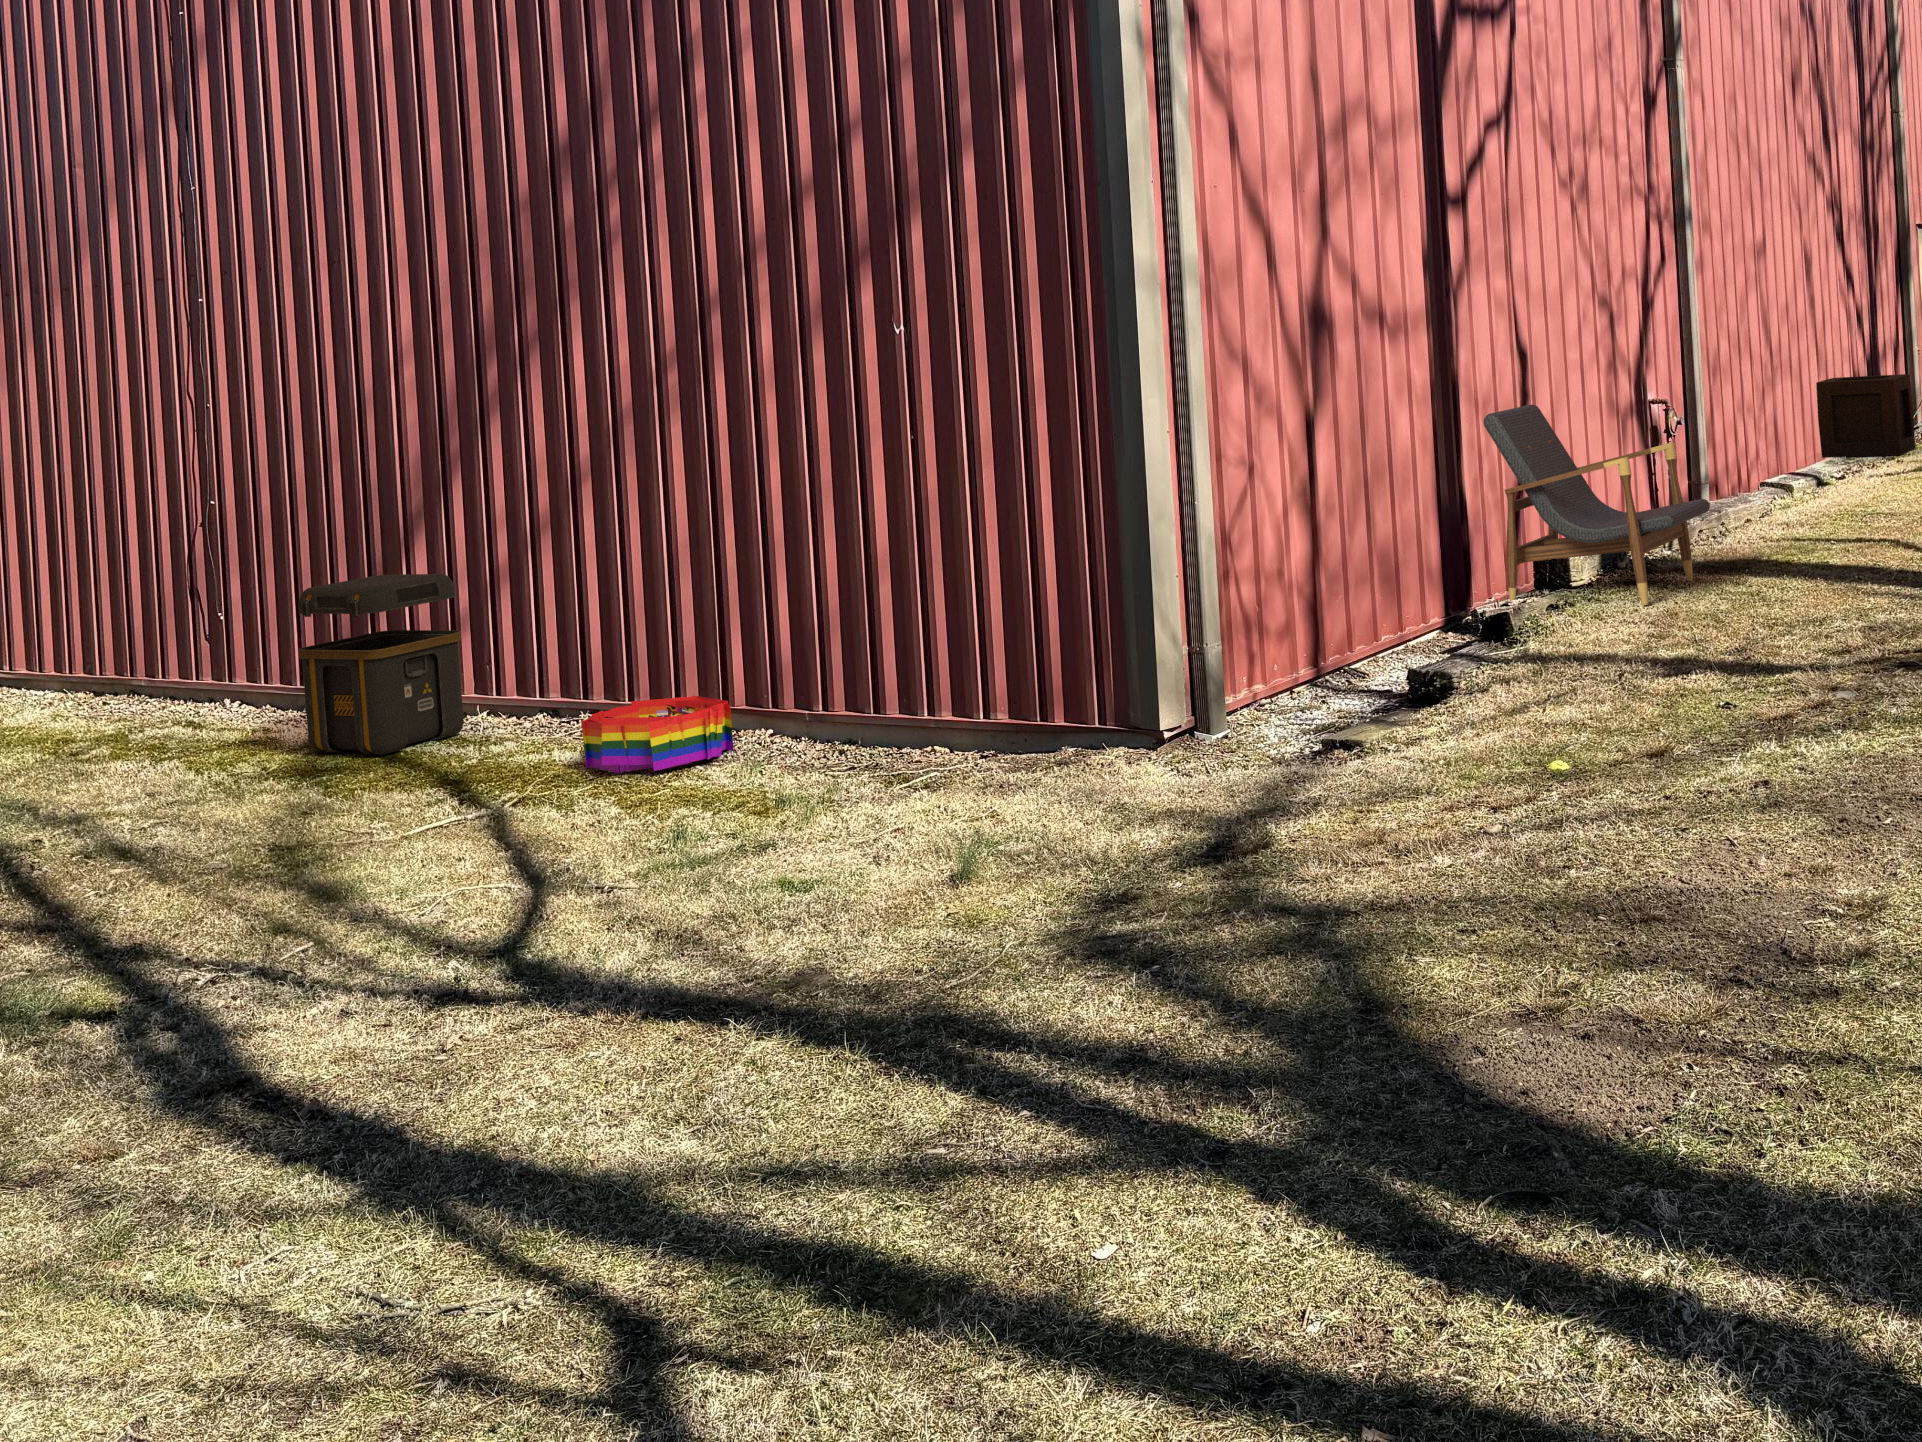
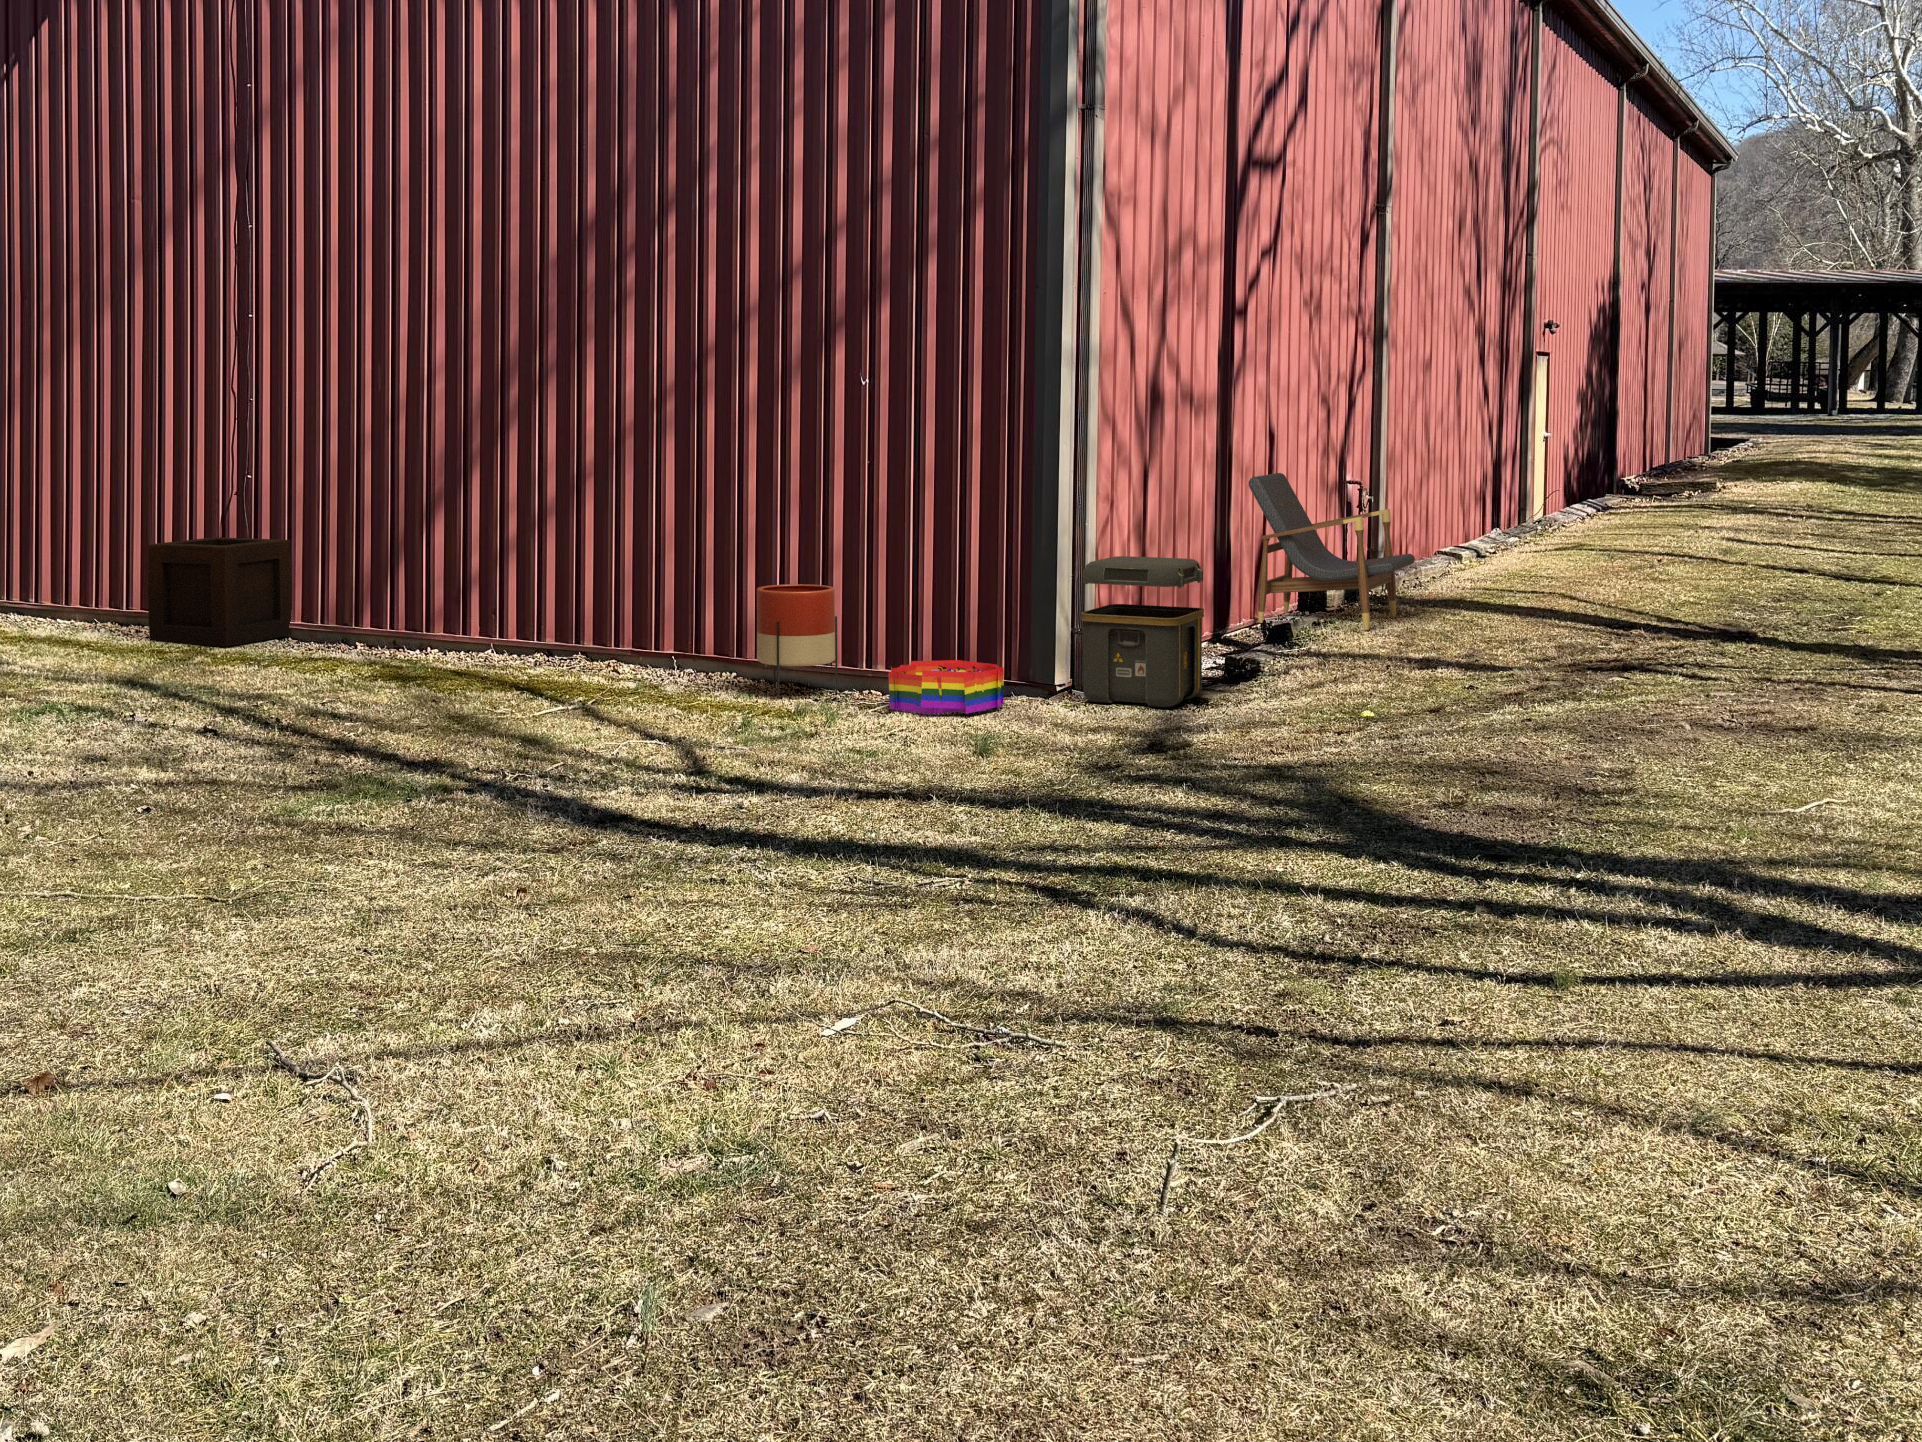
wooden crate: present [1816,374,1915,458] -> present [148,537,292,647]
toolbox: present [298,574,464,755] -> present [1081,556,1204,707]
planter: none [759,610,880,774] -> present [757,584,838,699]
storage bin: present [581,696,734,774] -> present [888,660,1004,715]

